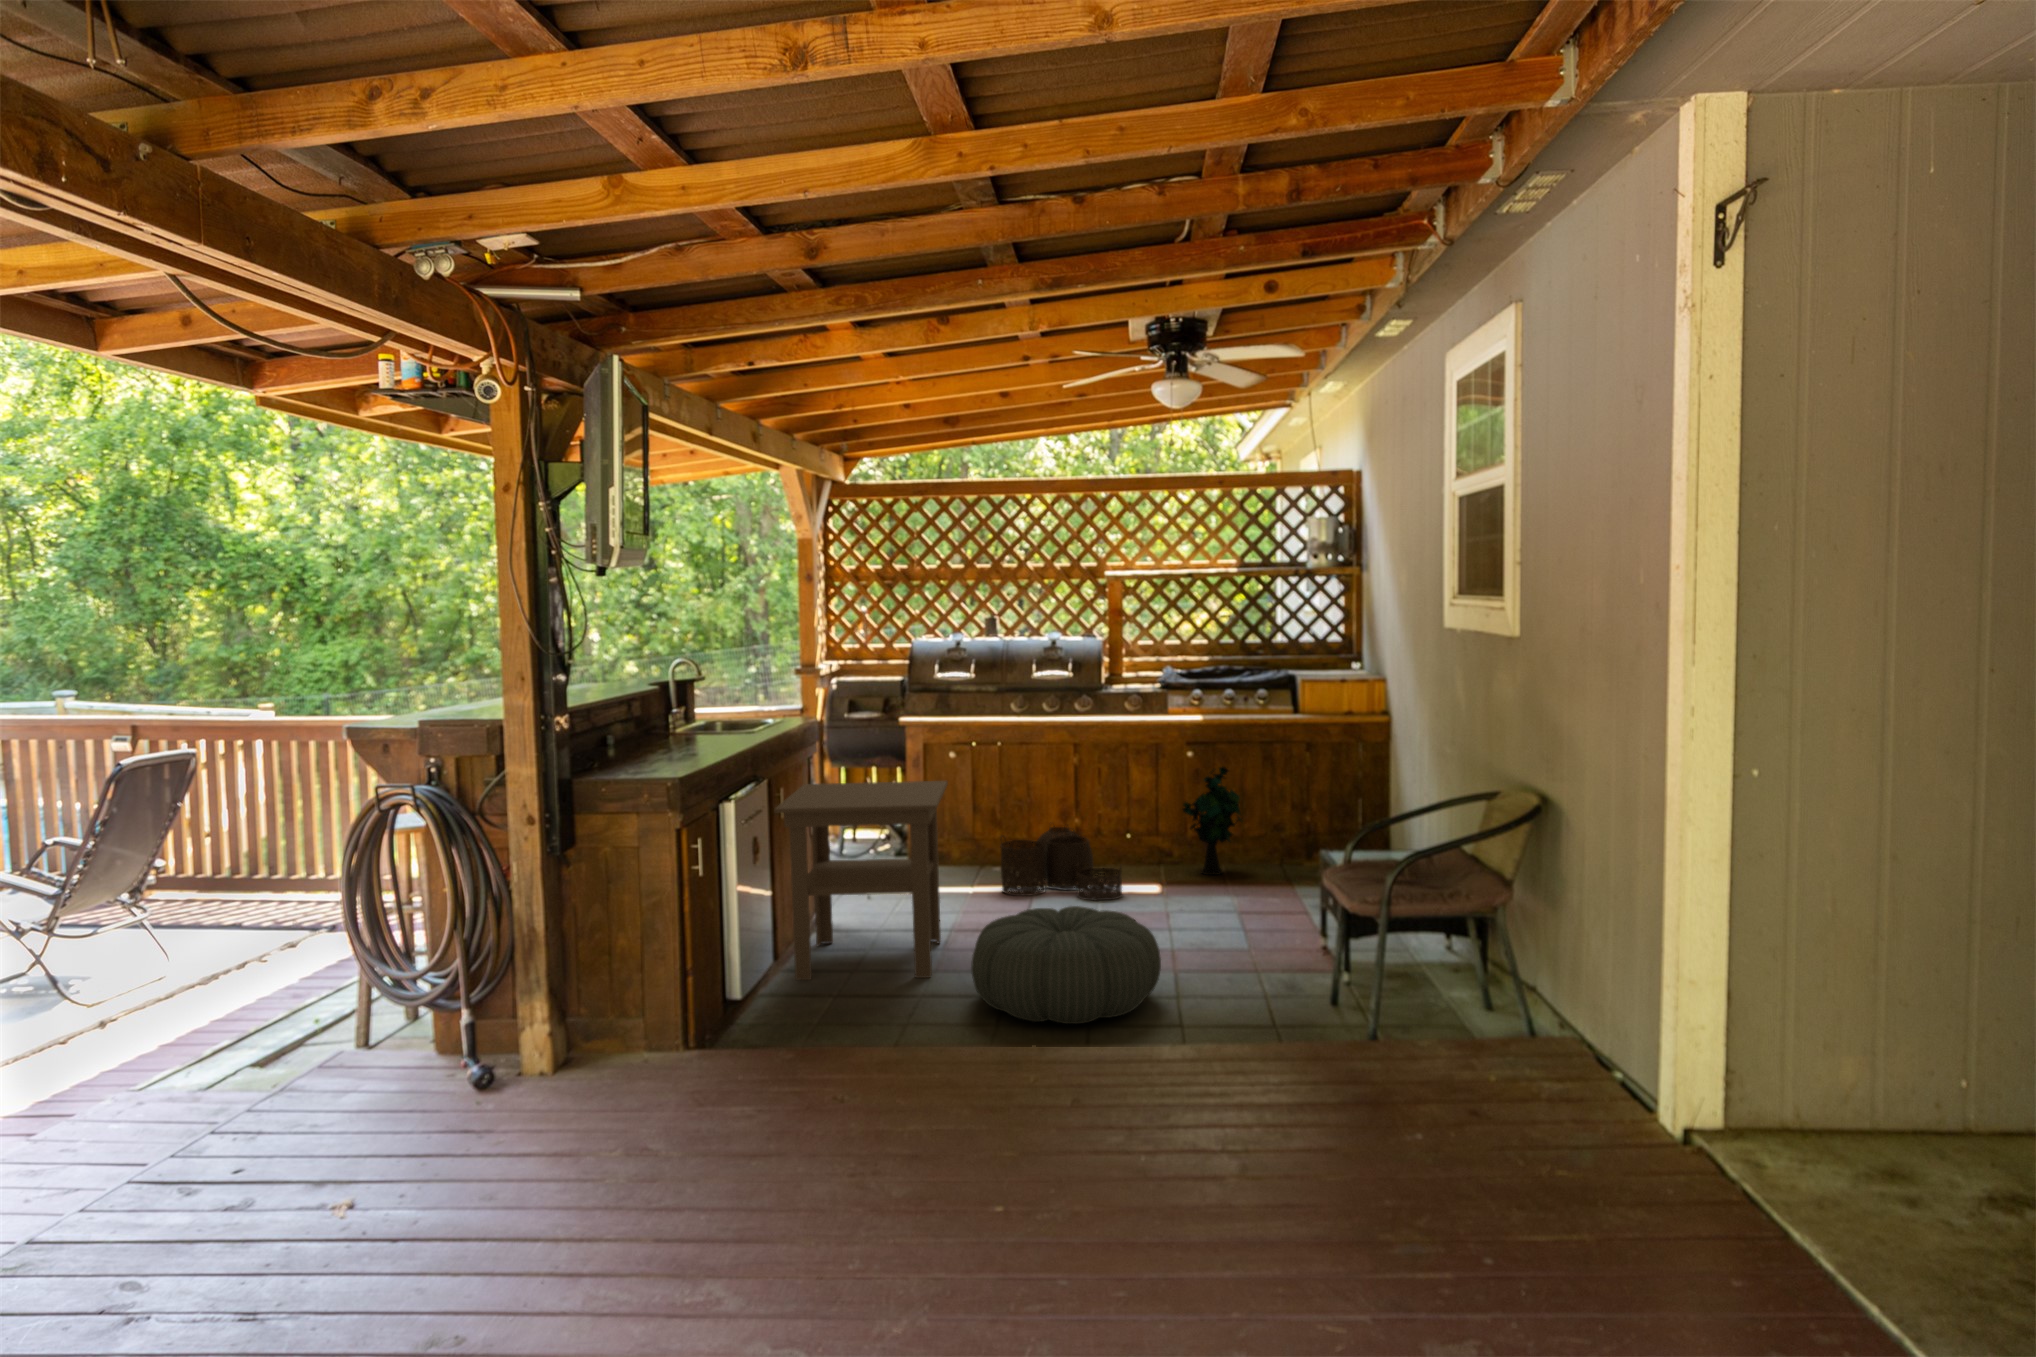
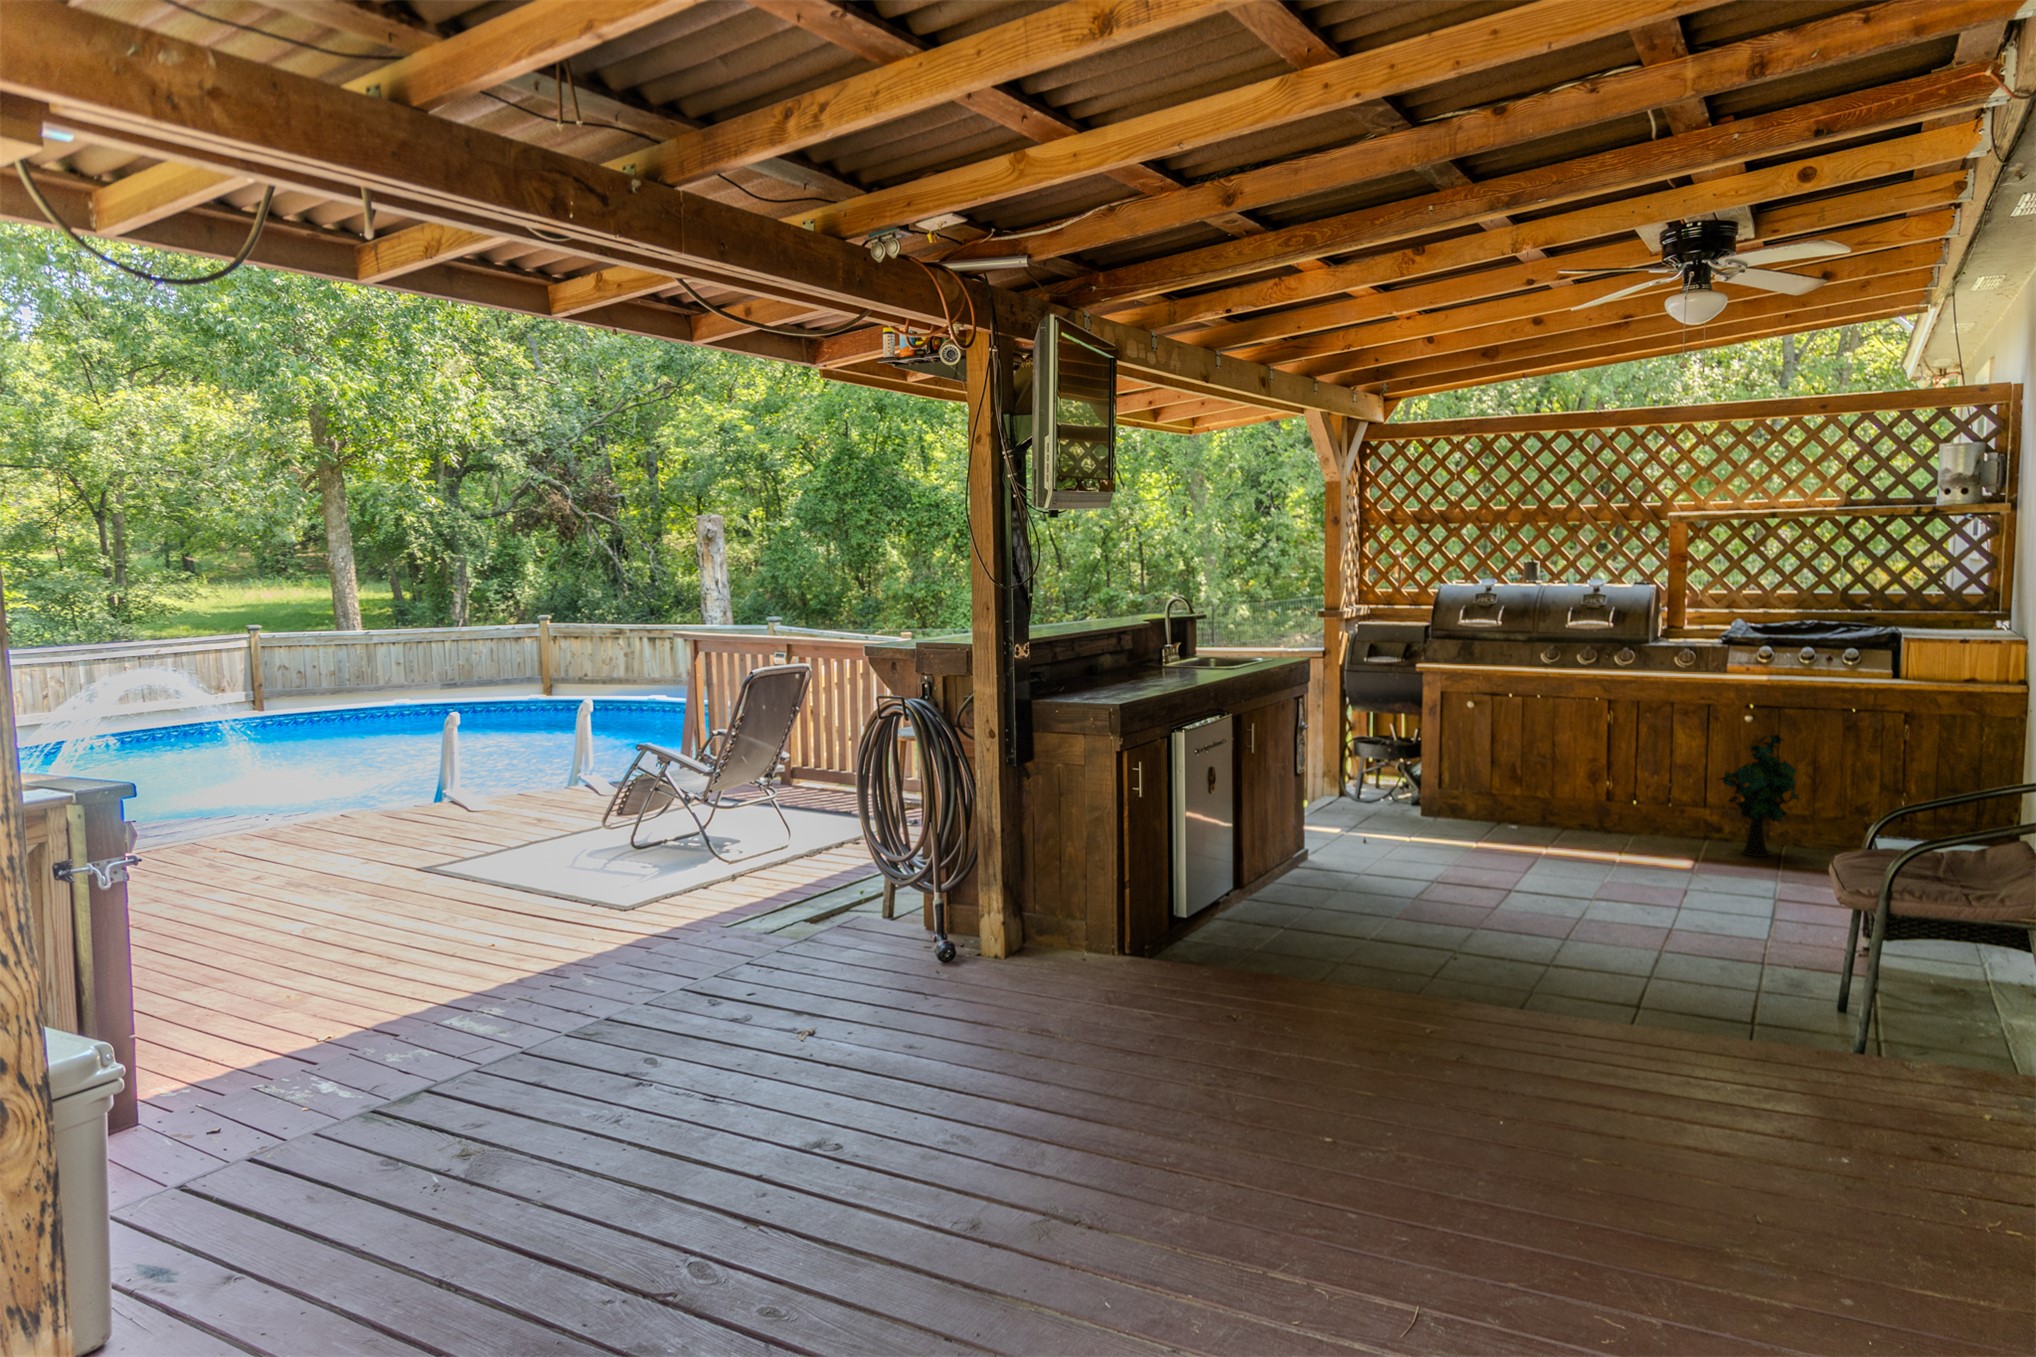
side table: present [774,781,948,980] -> none [1222,720,1409,912]
woven basket: present [1000,826,1122,901] -> none [1493,781,1626,867]
pouf: present [971,906,1161,1024] -> none [1381,856,1585,970]

